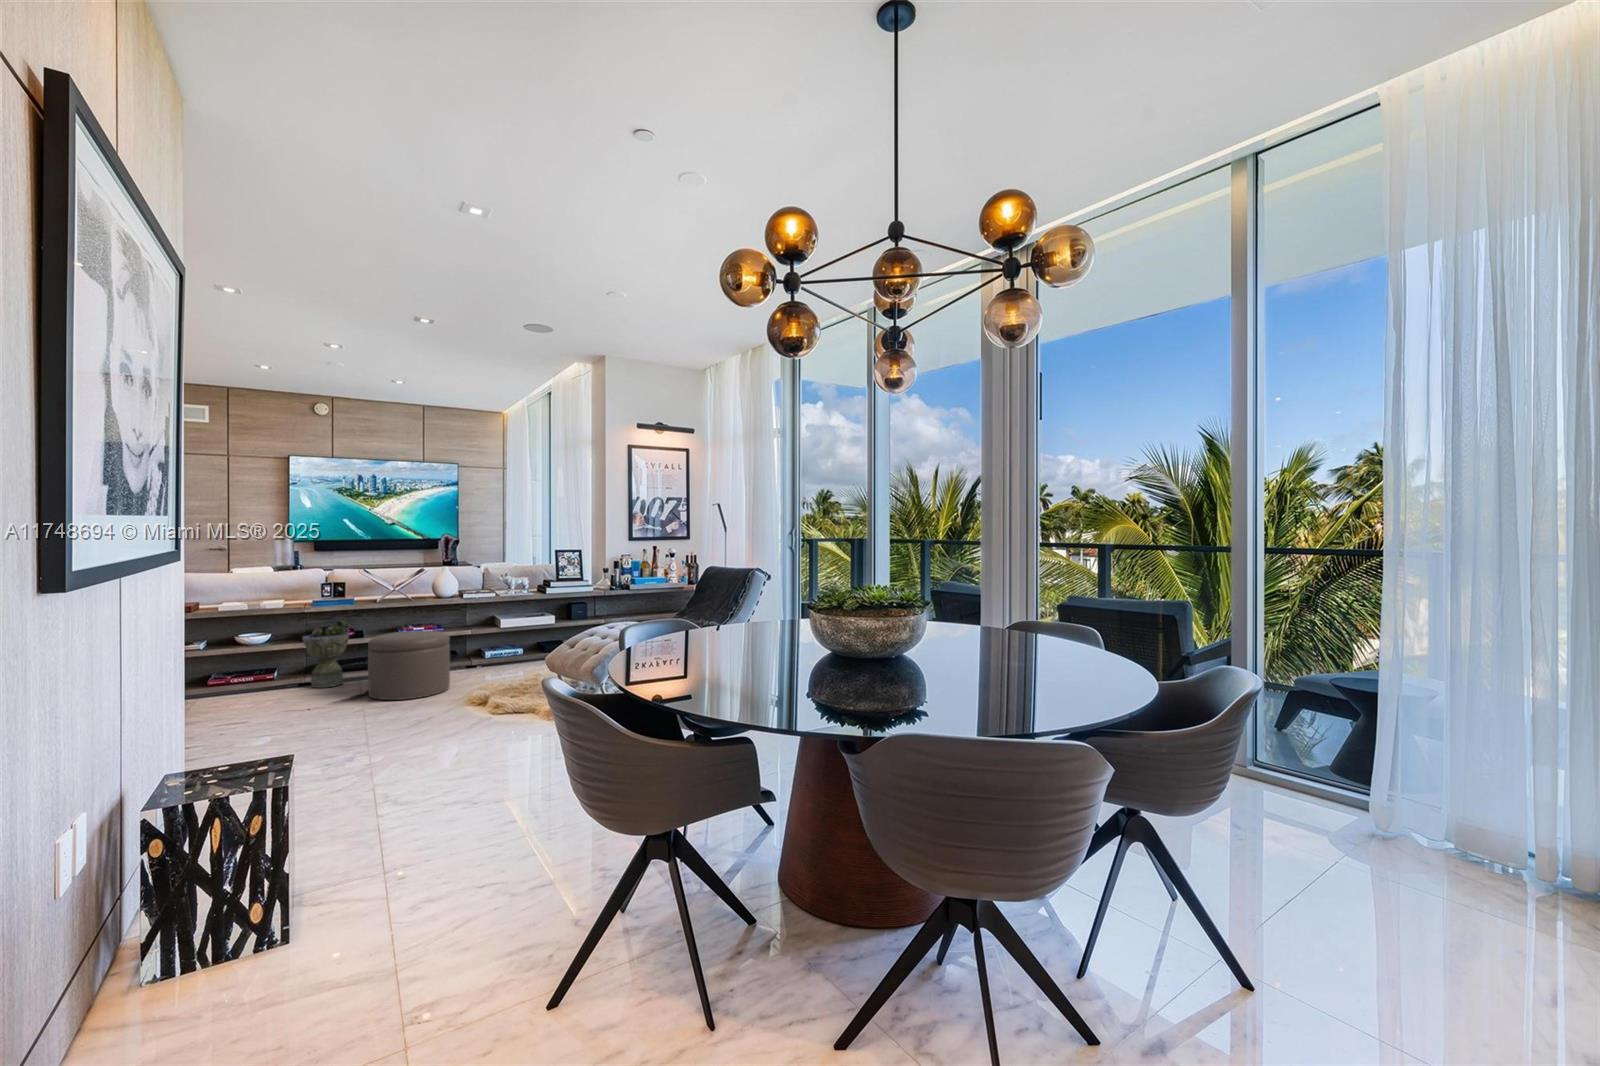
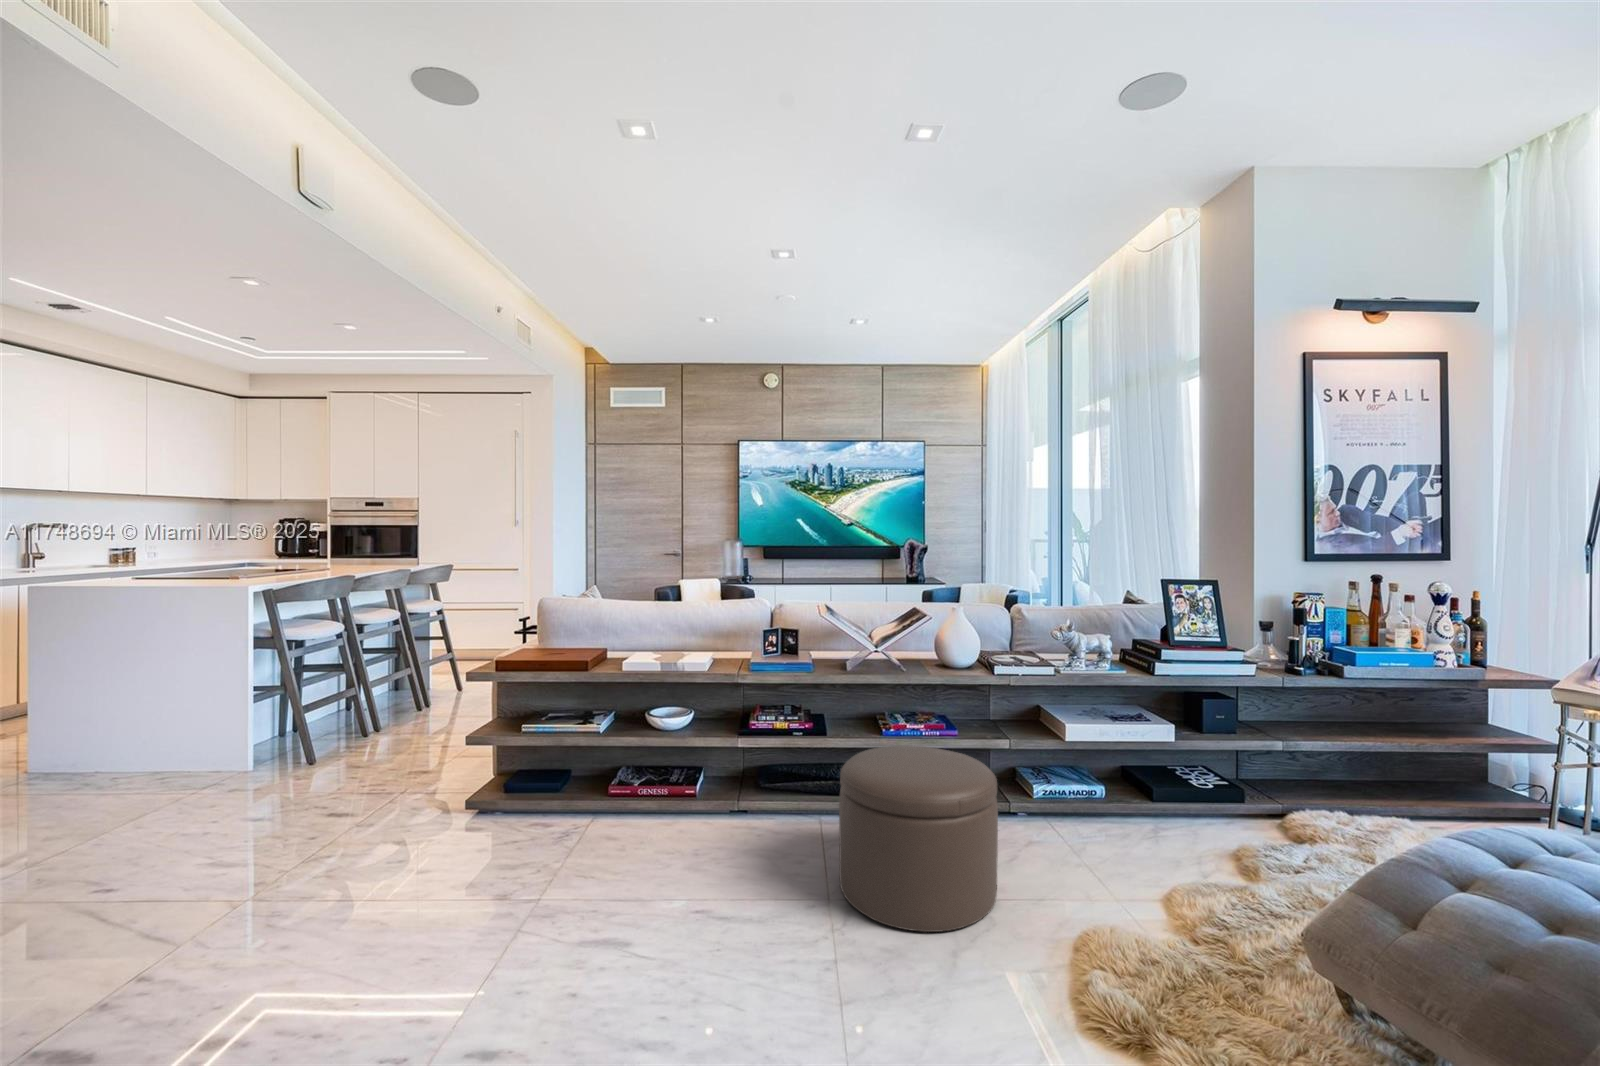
planter: present [303,621,350,688] -> none [733,706,807,837]

